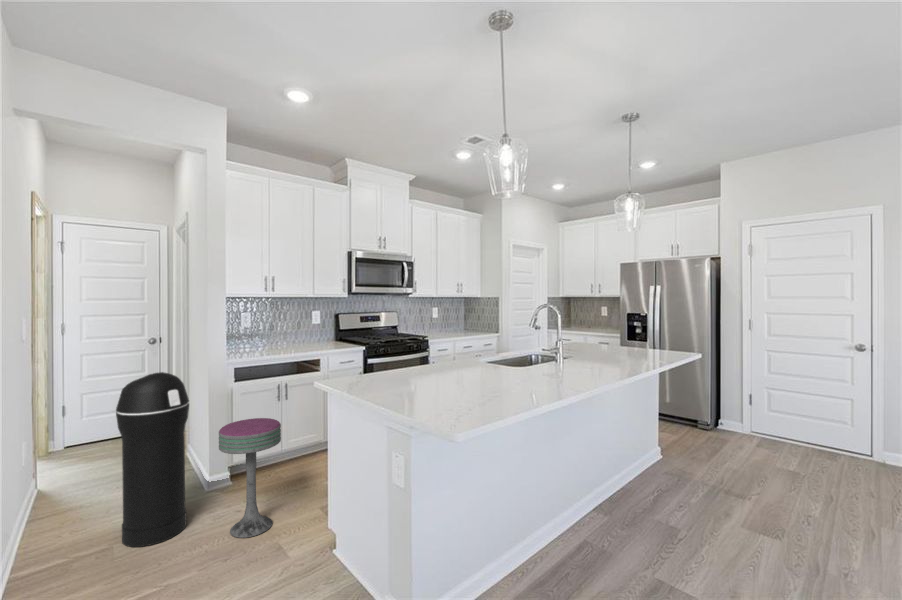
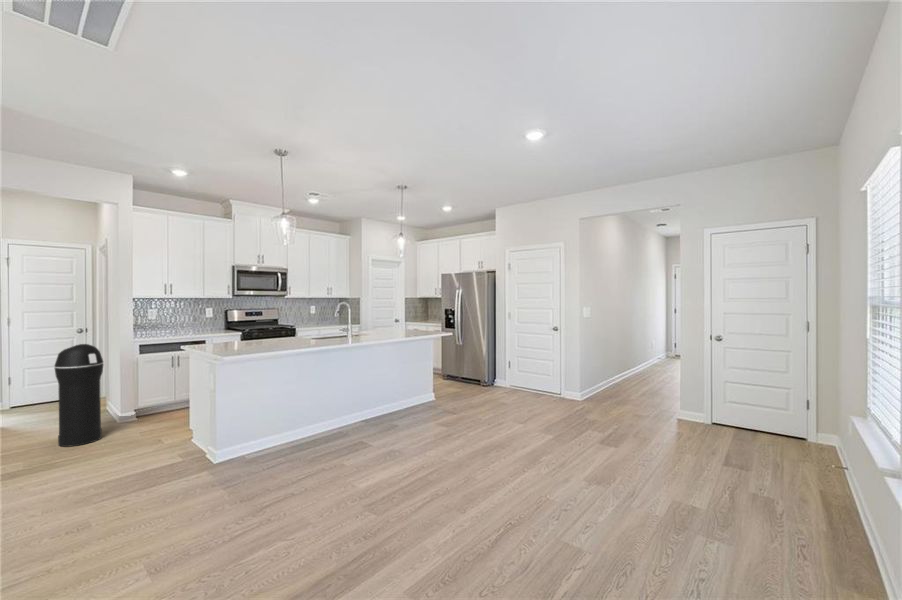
bar stool: present [219,418,281,538] -> none [122,373,164,441]

